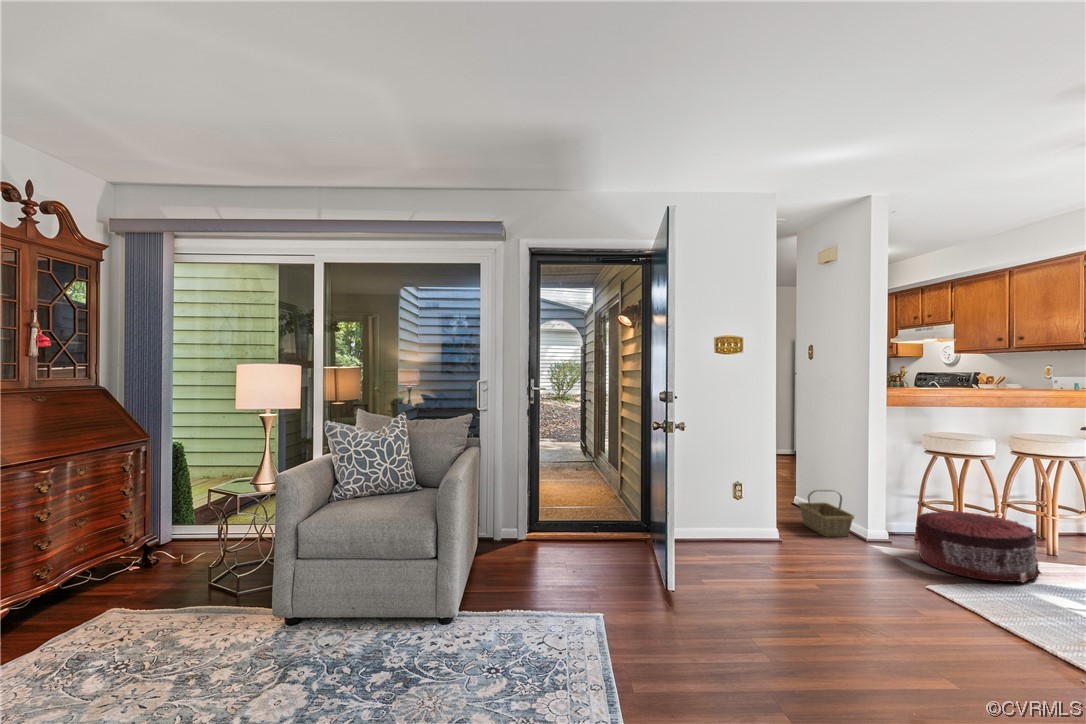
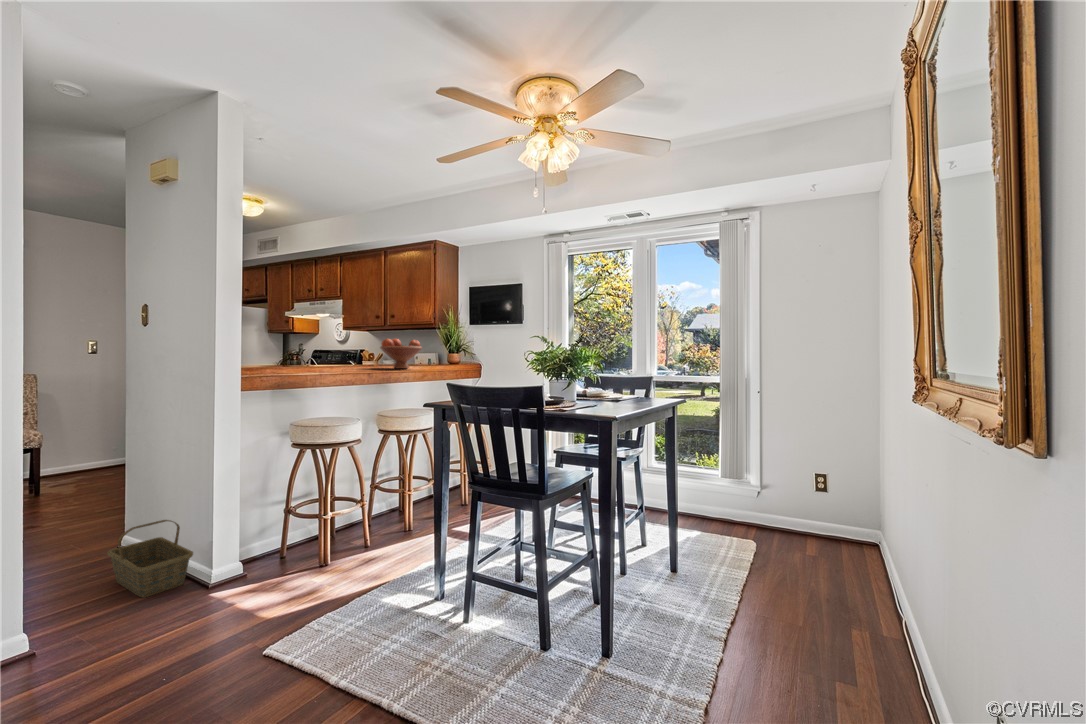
fruit bowl: none [1011,363,1066,393] -> present [380,339,422,369]
pouf: present [916,511,1041,582] -> none [267,509,397,605]

